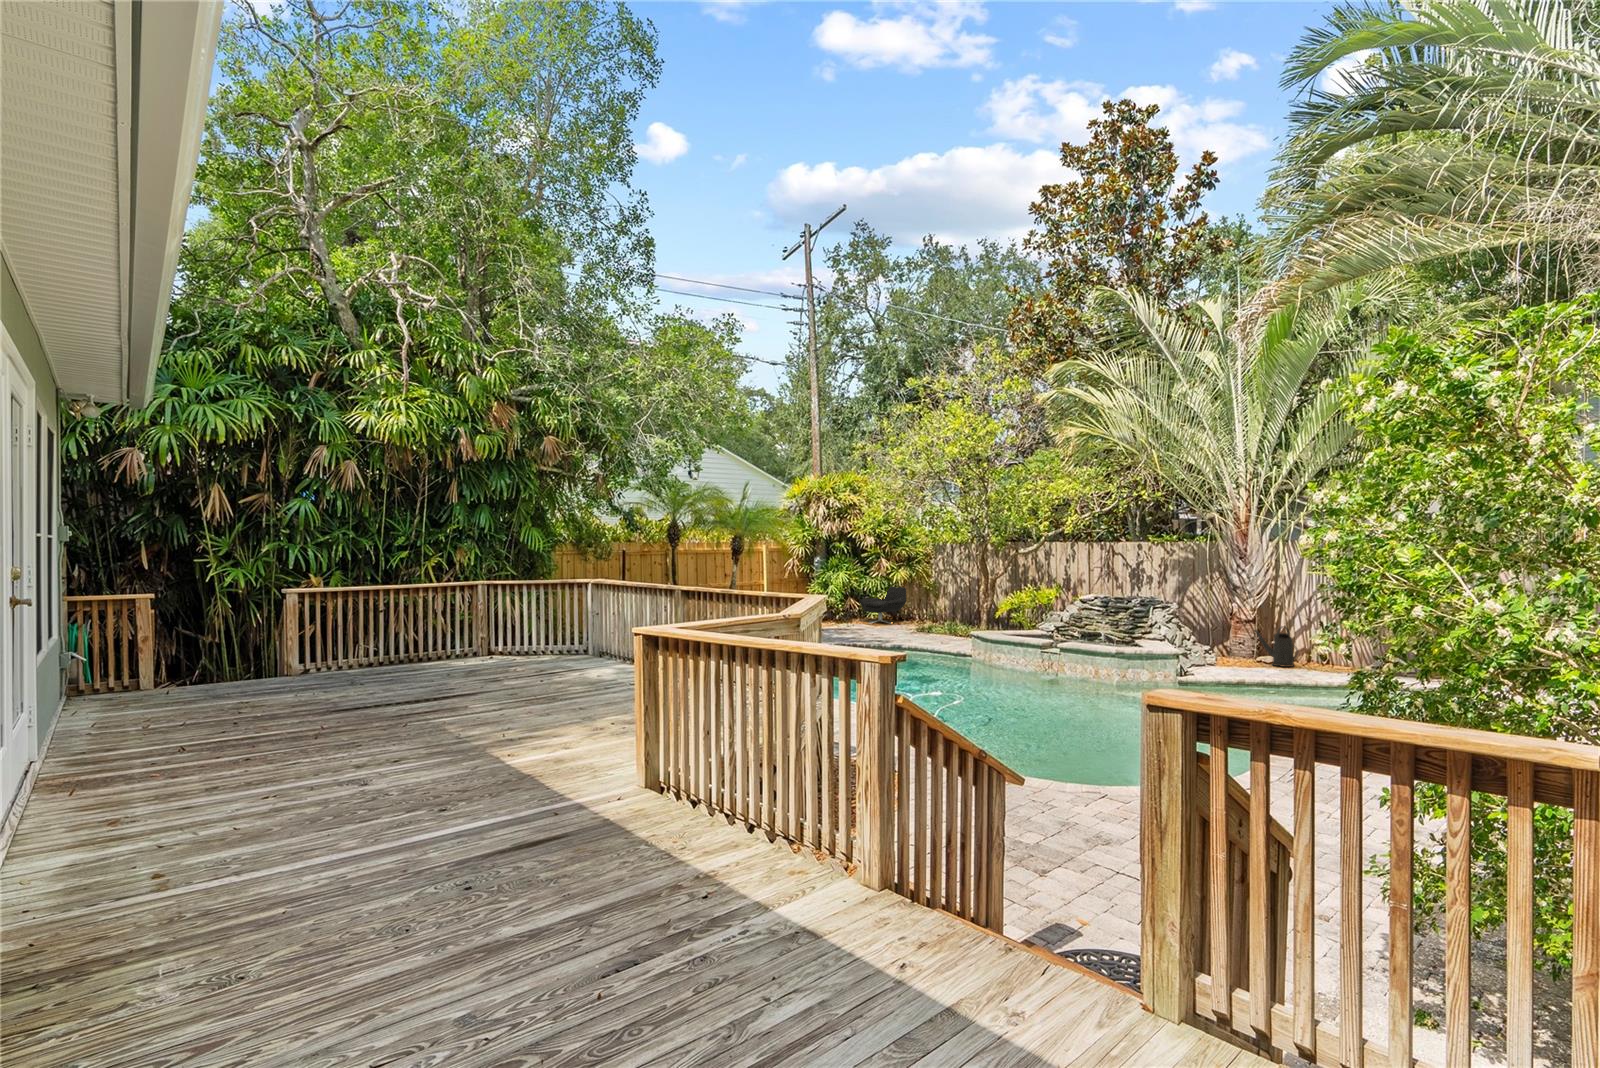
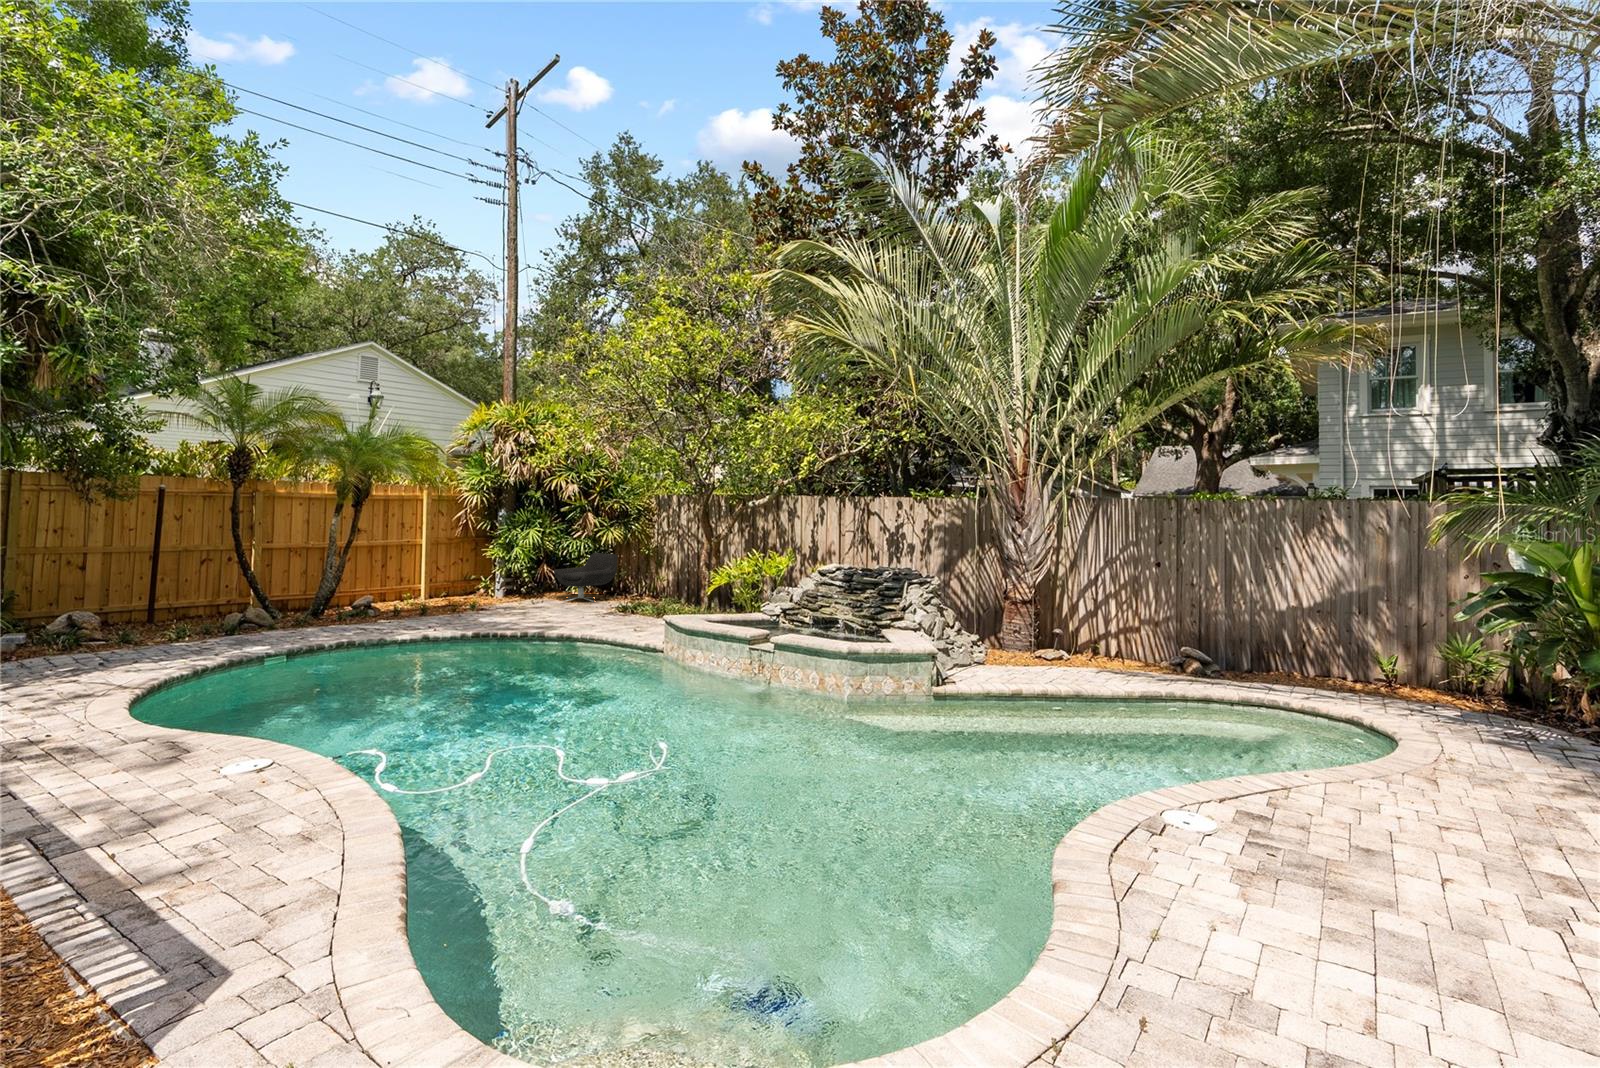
watering can: present [1255,627,1298,667] -> none [1031,612,1083,666]

